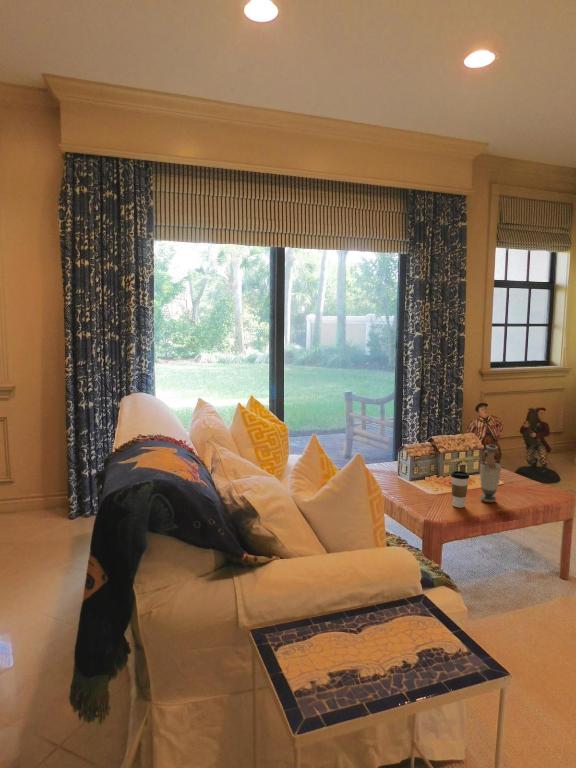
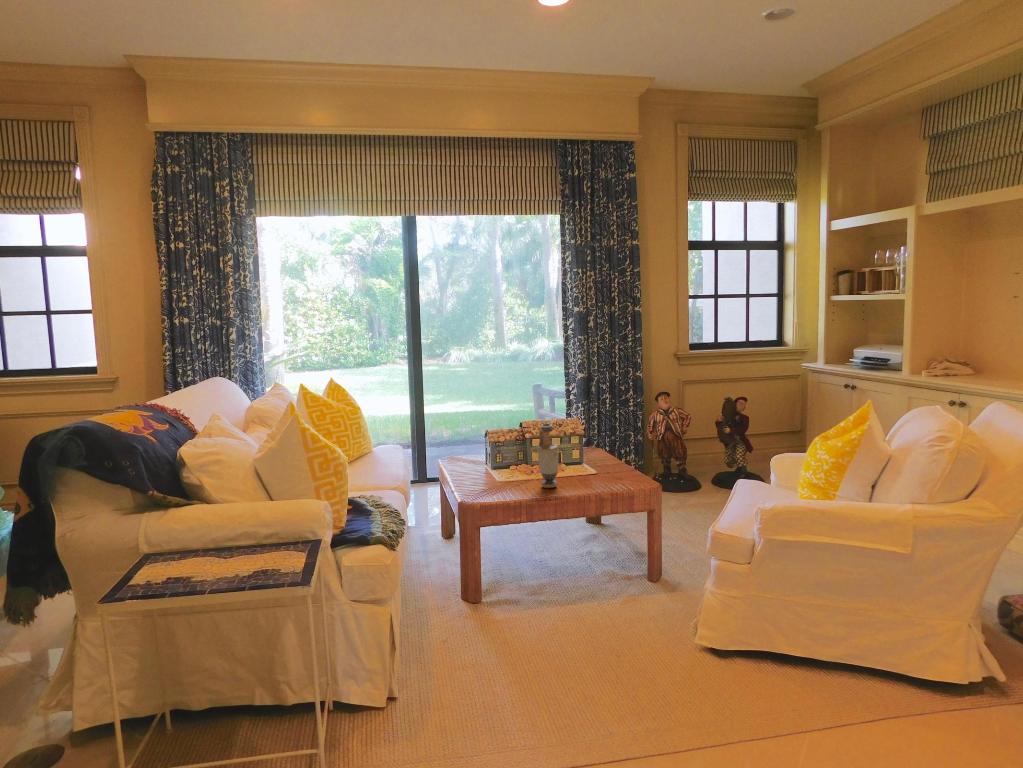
coffee cup: present [451,471,469,508] -> none [499,453,518,492]

